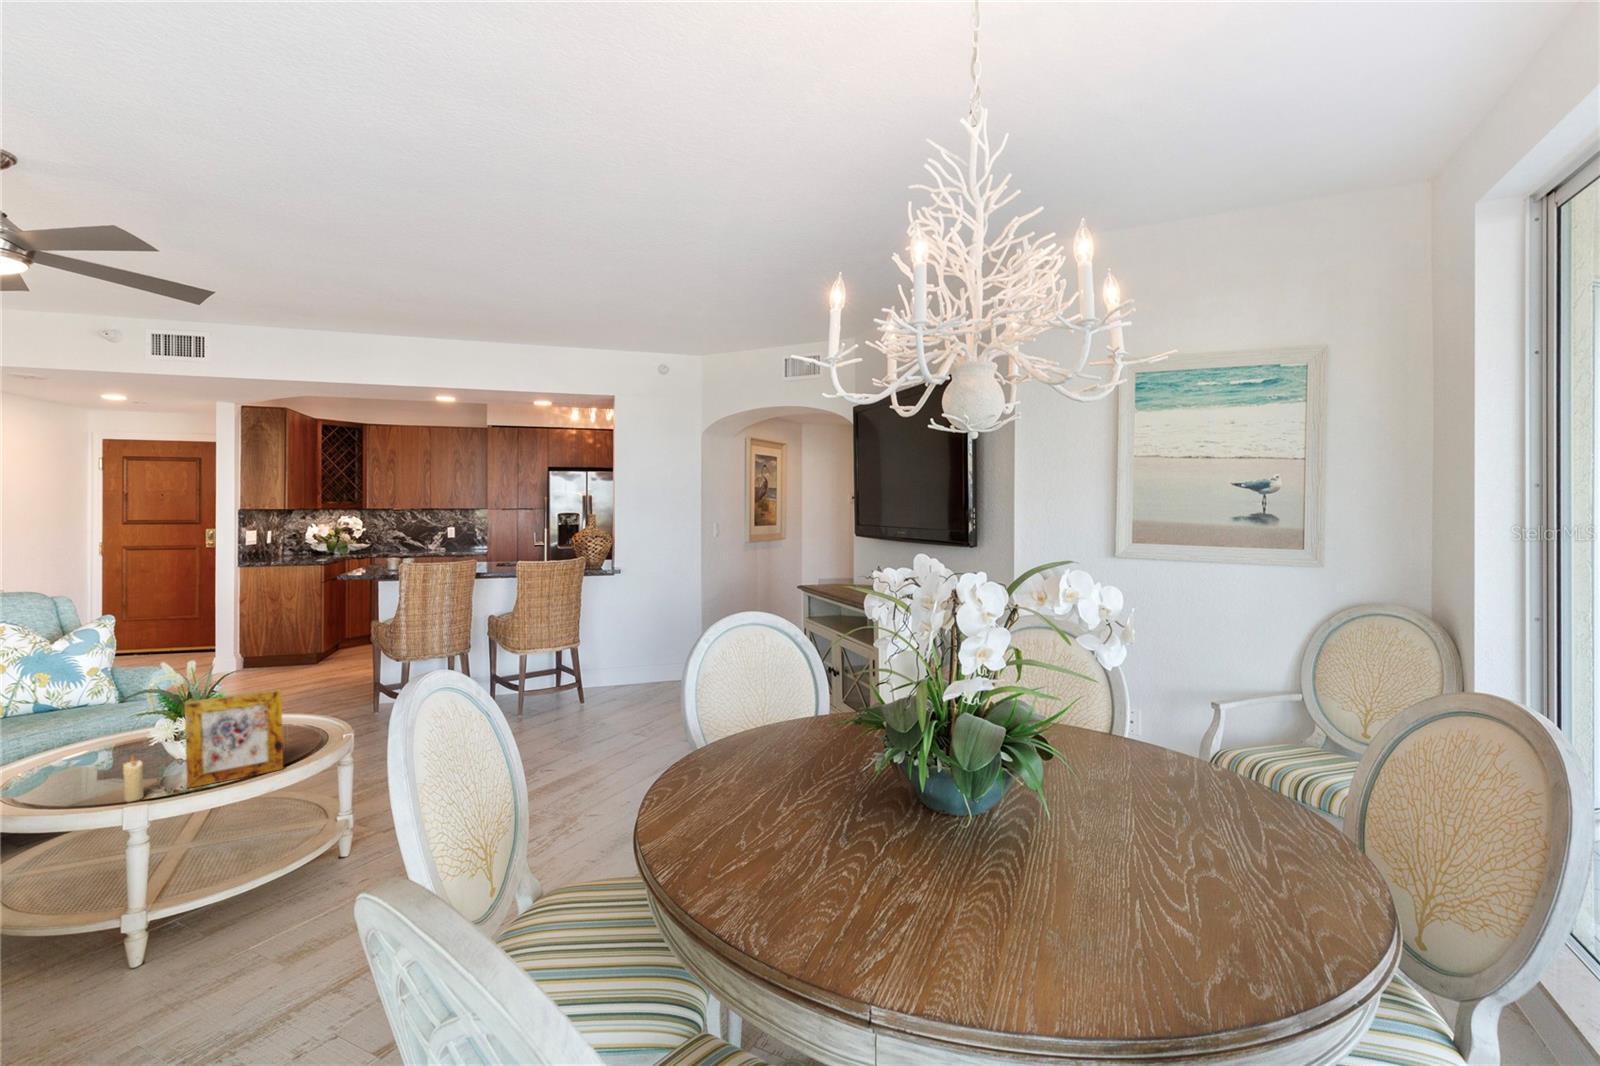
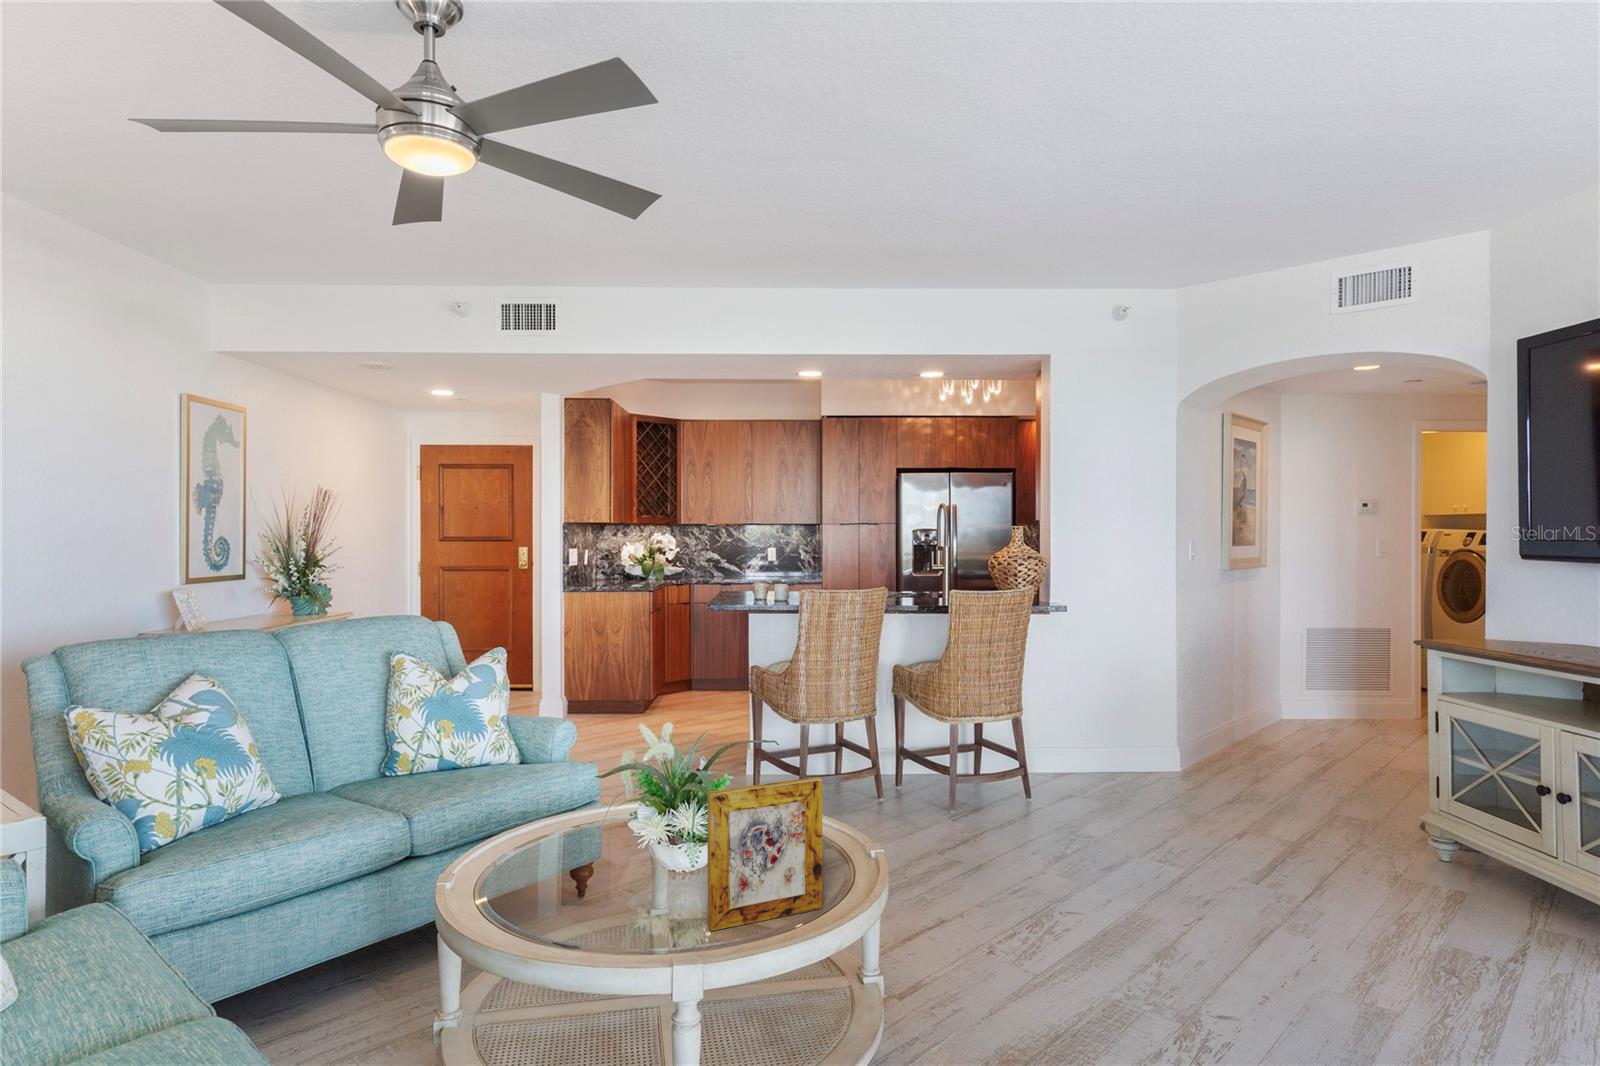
candle: present [123,757,143,802] -> none [639,874,661,949]

